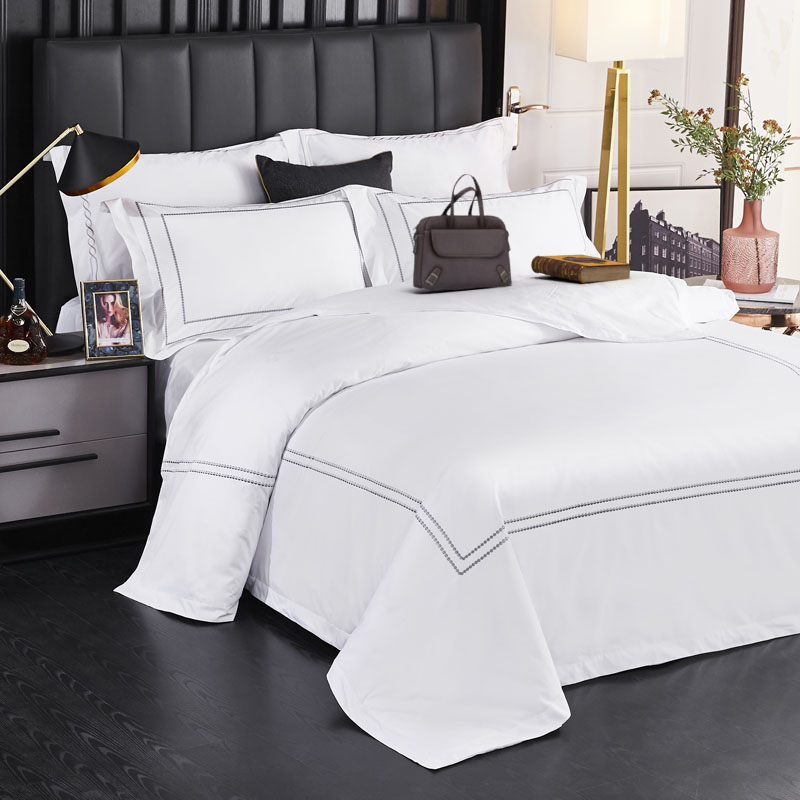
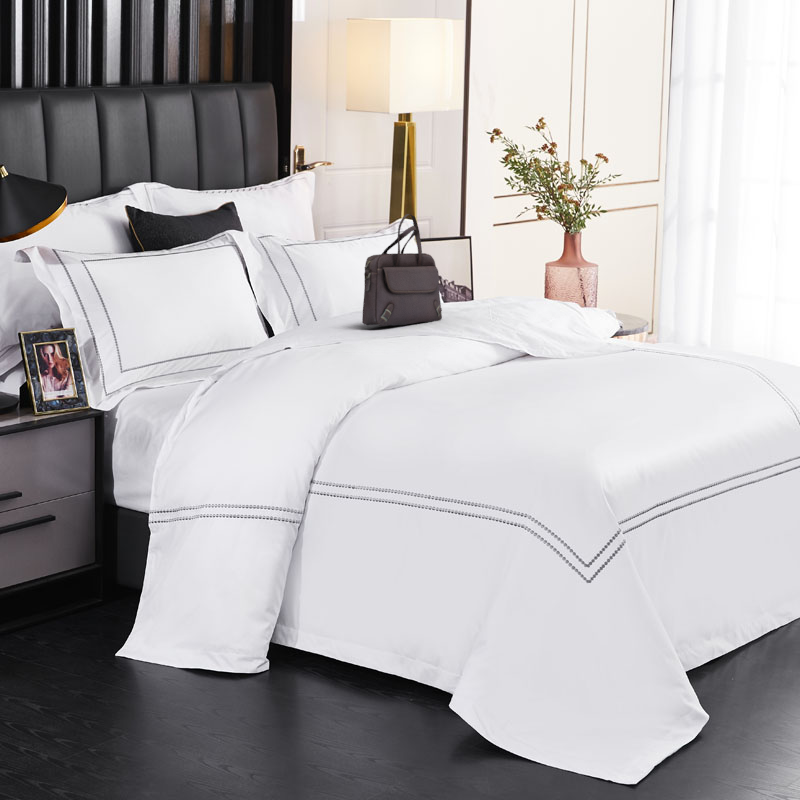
hardback book: present [531,255,632,284] -> none [440,290,540,315]

